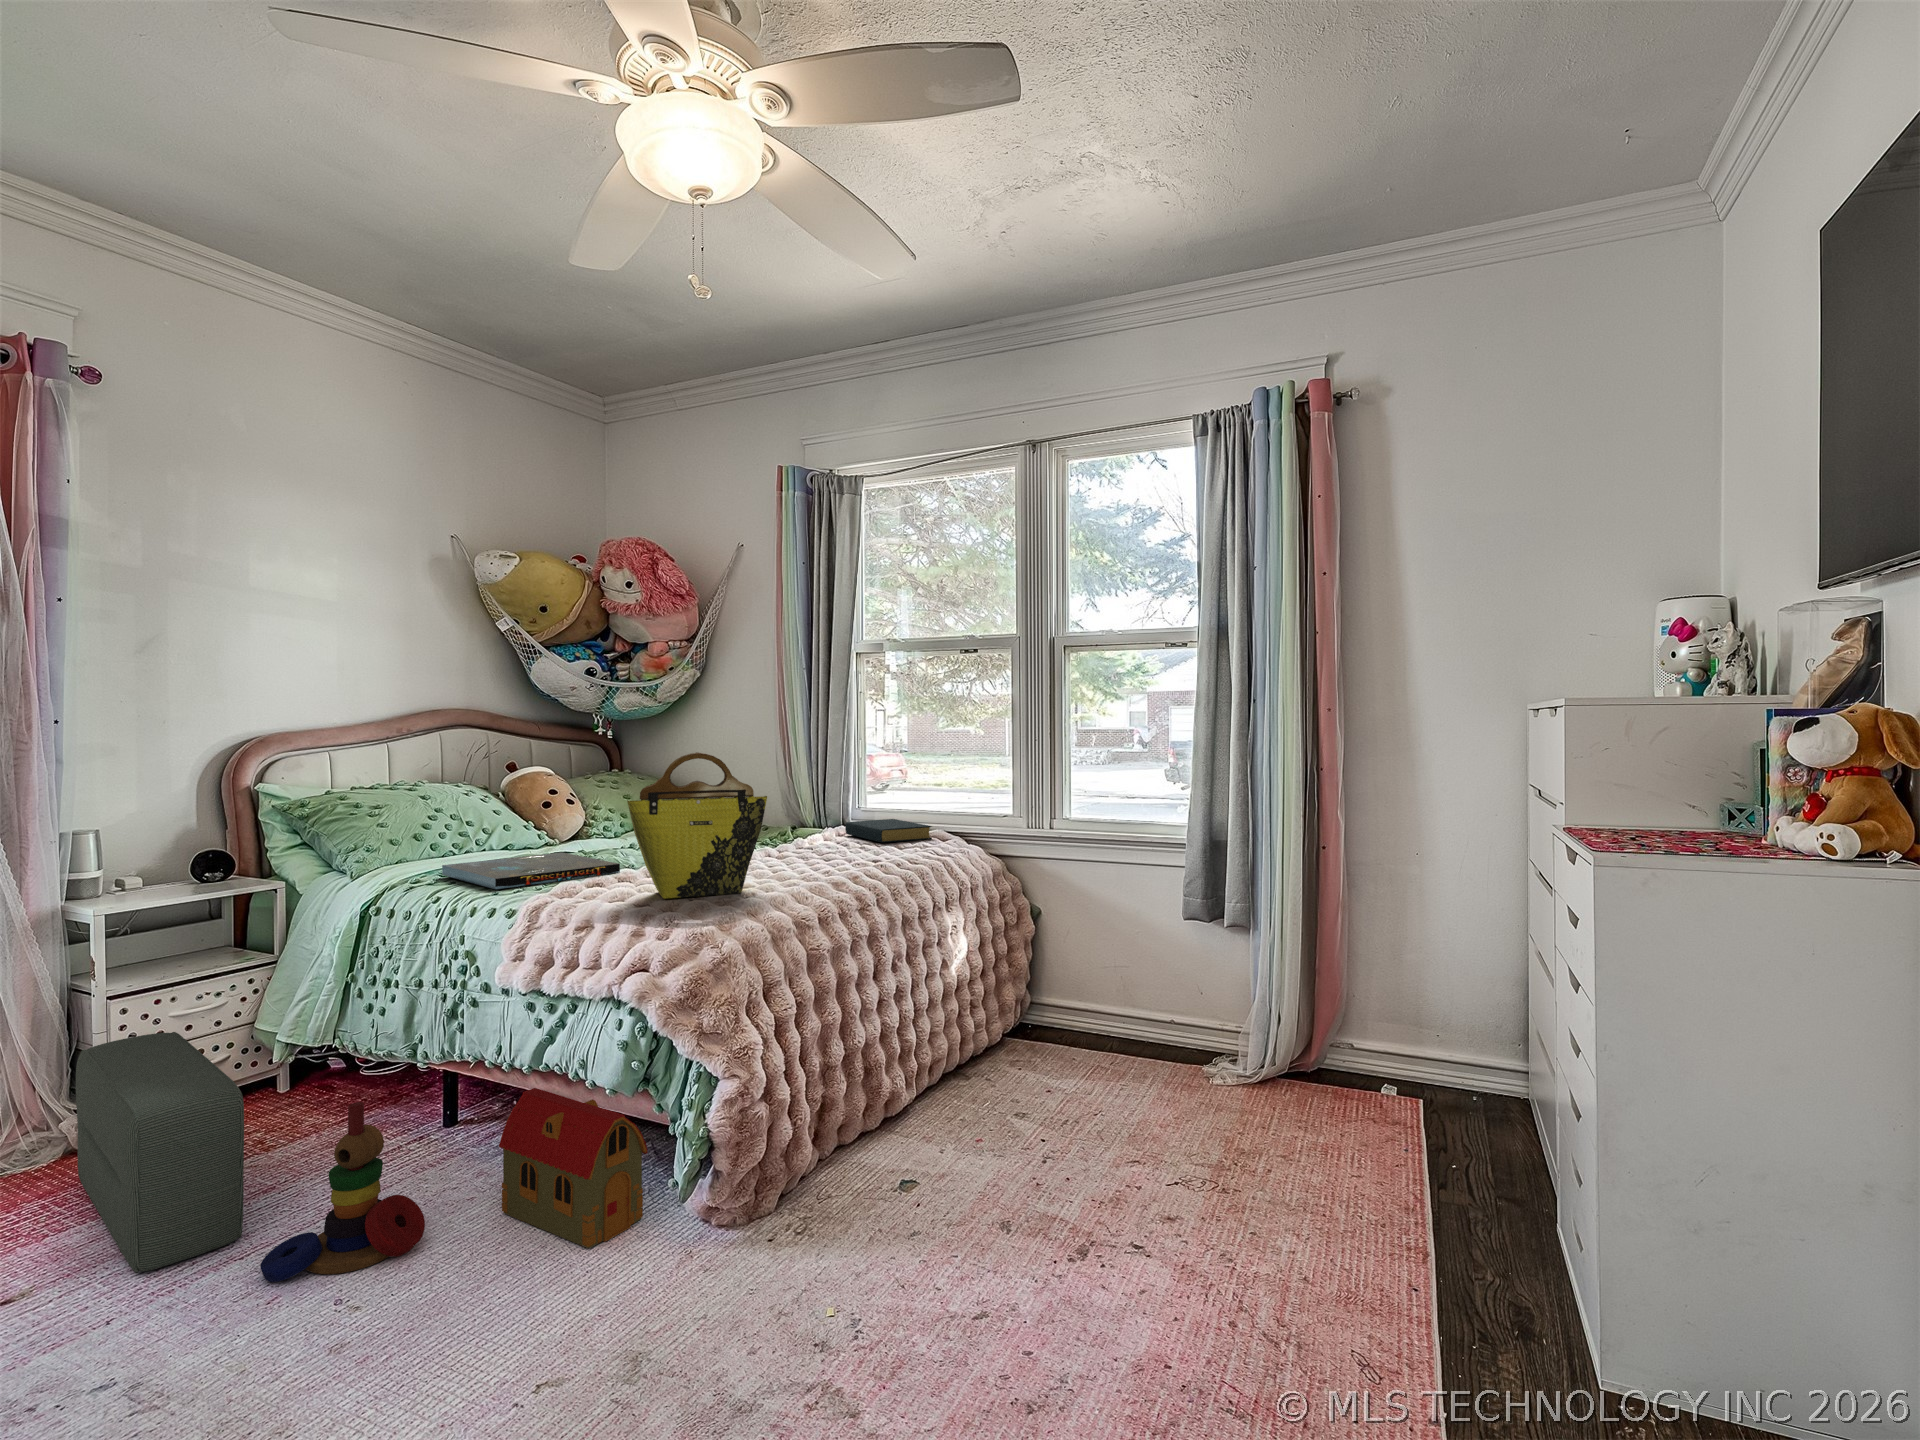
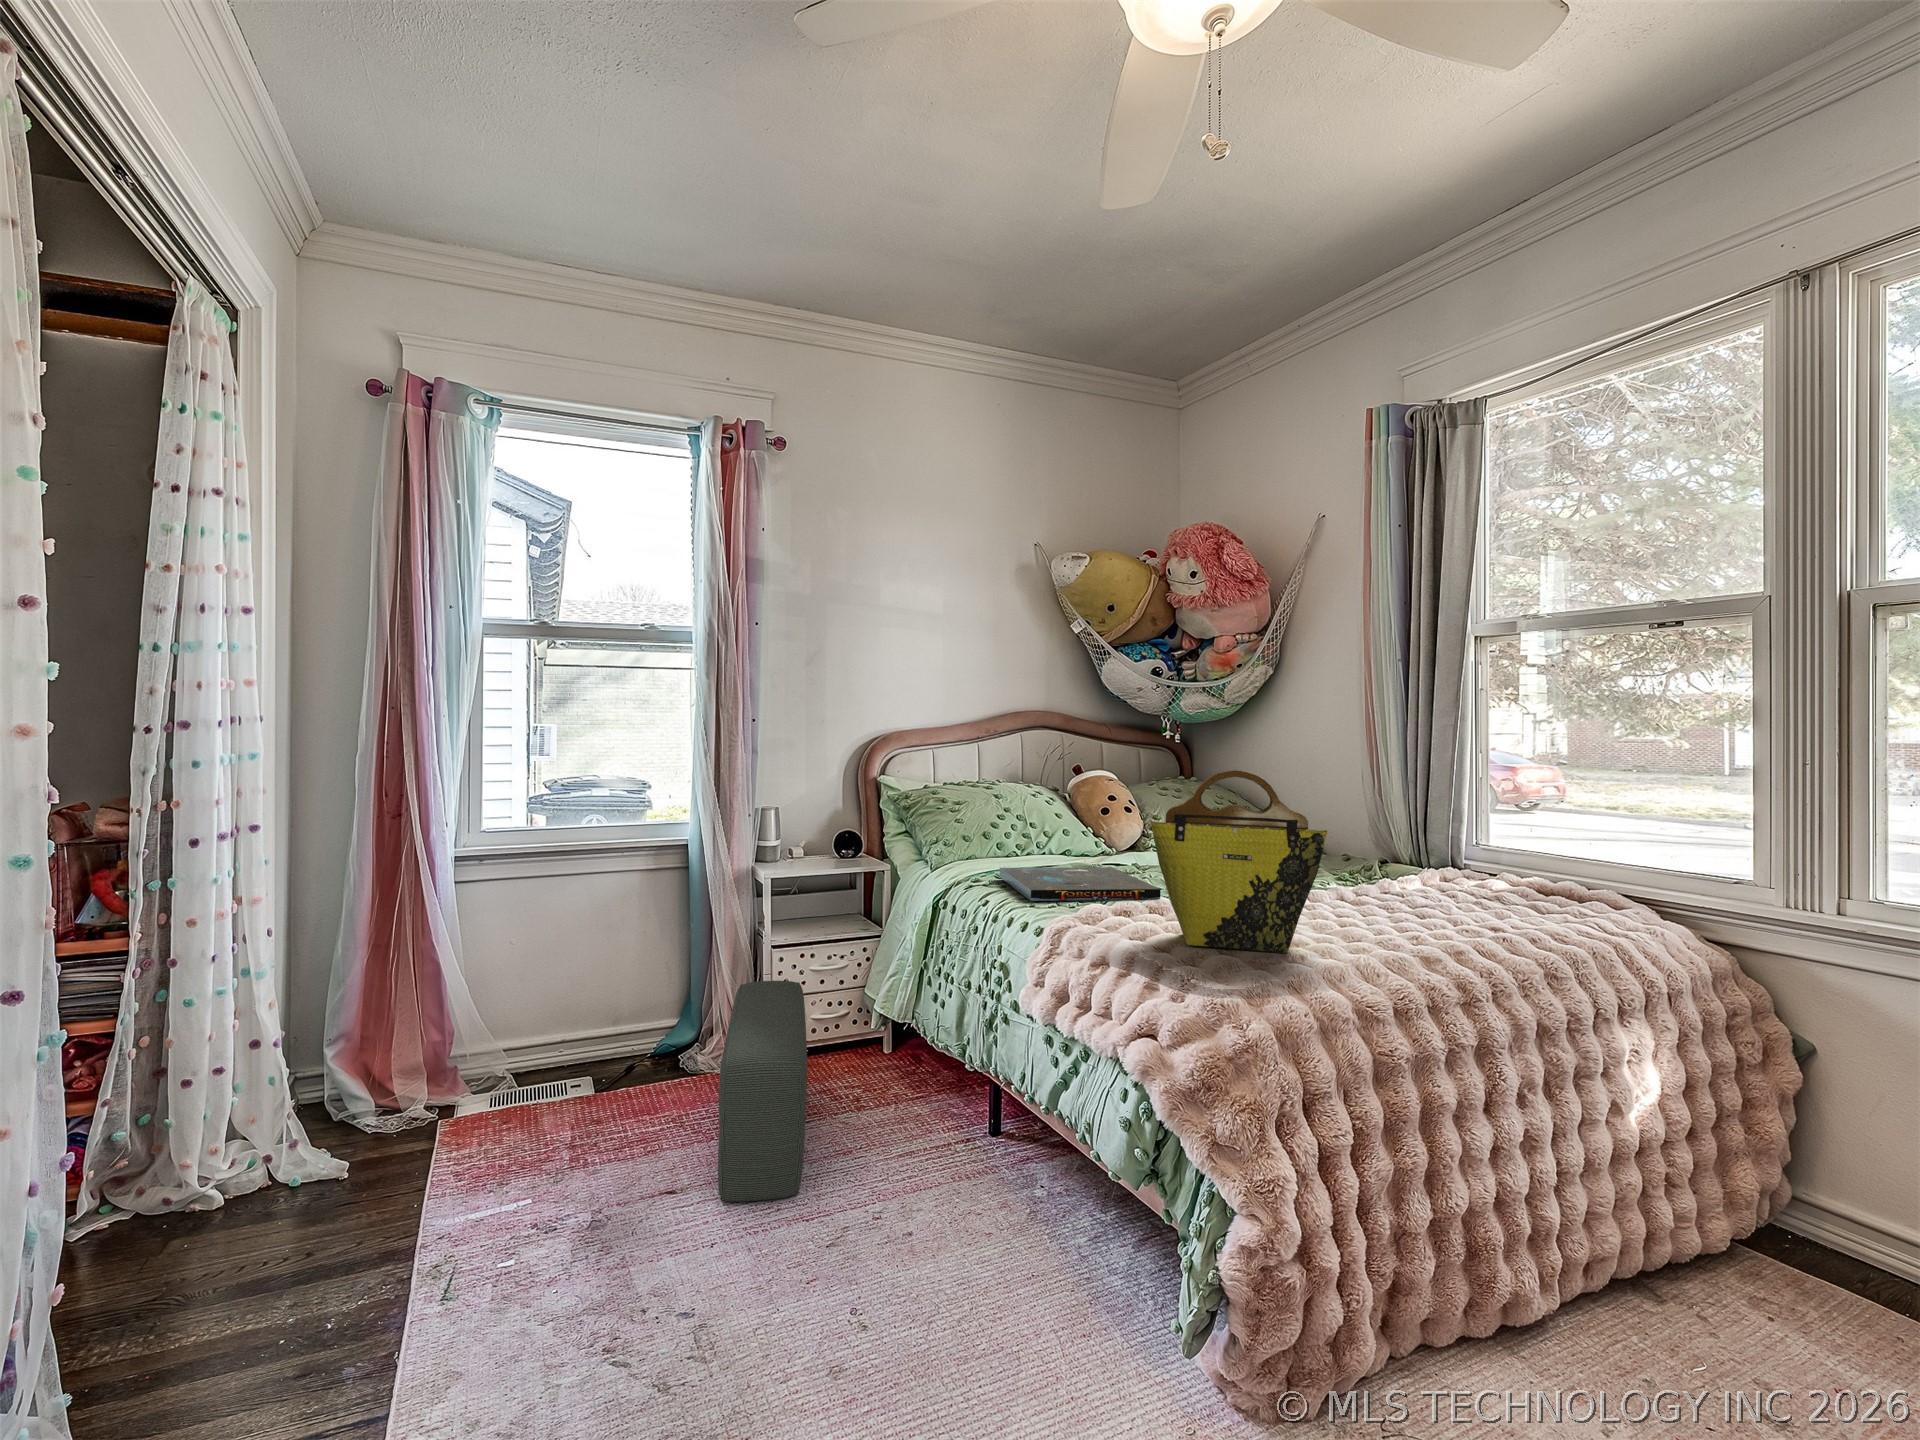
hardback book: present [845,819,932,843] -> none [1451,869,1590,908]
toy house: present [499,1088,648,1248] -> none [1000,1132,1150,1366]
stacking toy: present [260,1102,425,1282] -> none [790,1101,926,1279]

